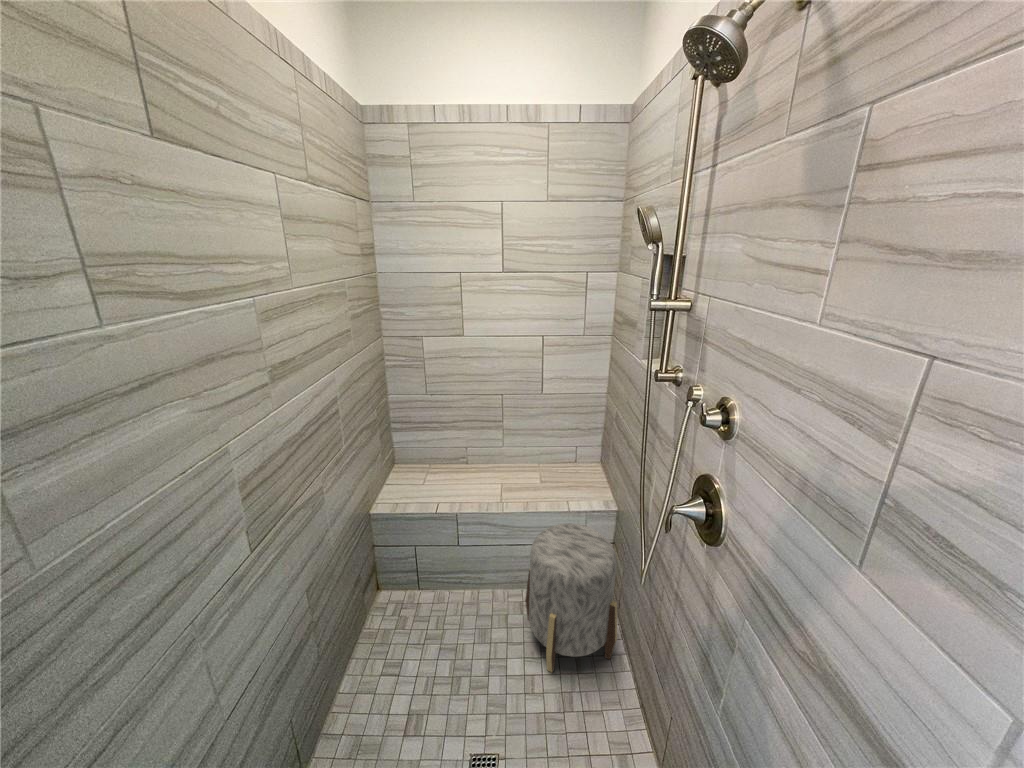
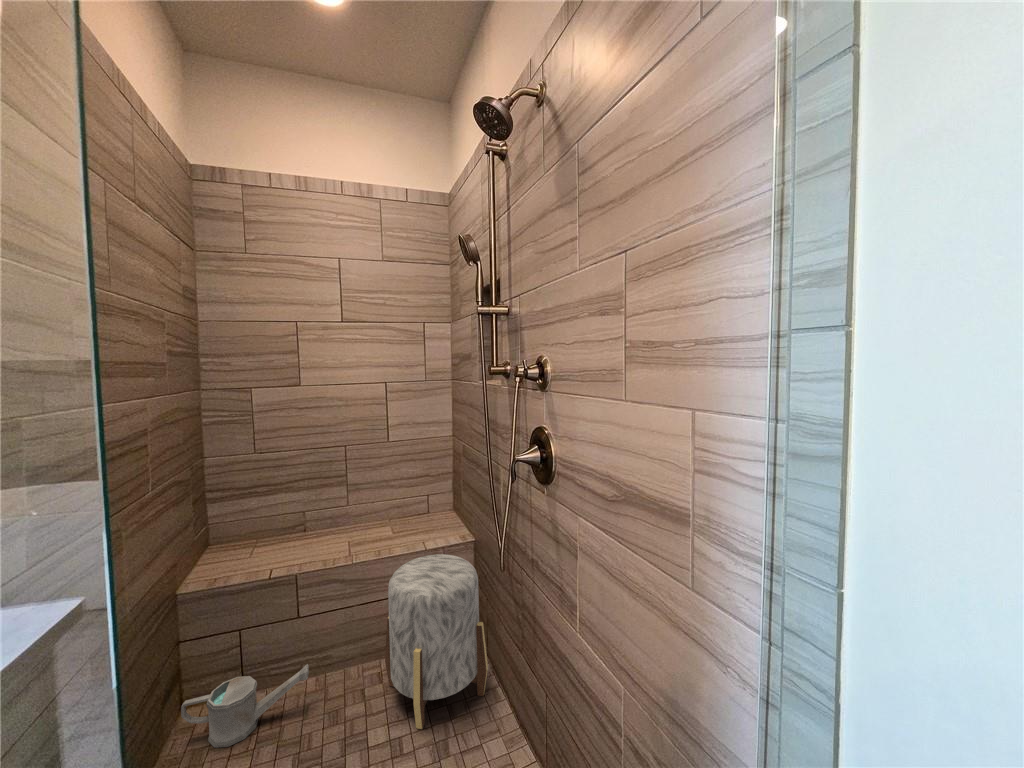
watering can: none [377,581,465,632] -> present [181,664,309,748]

